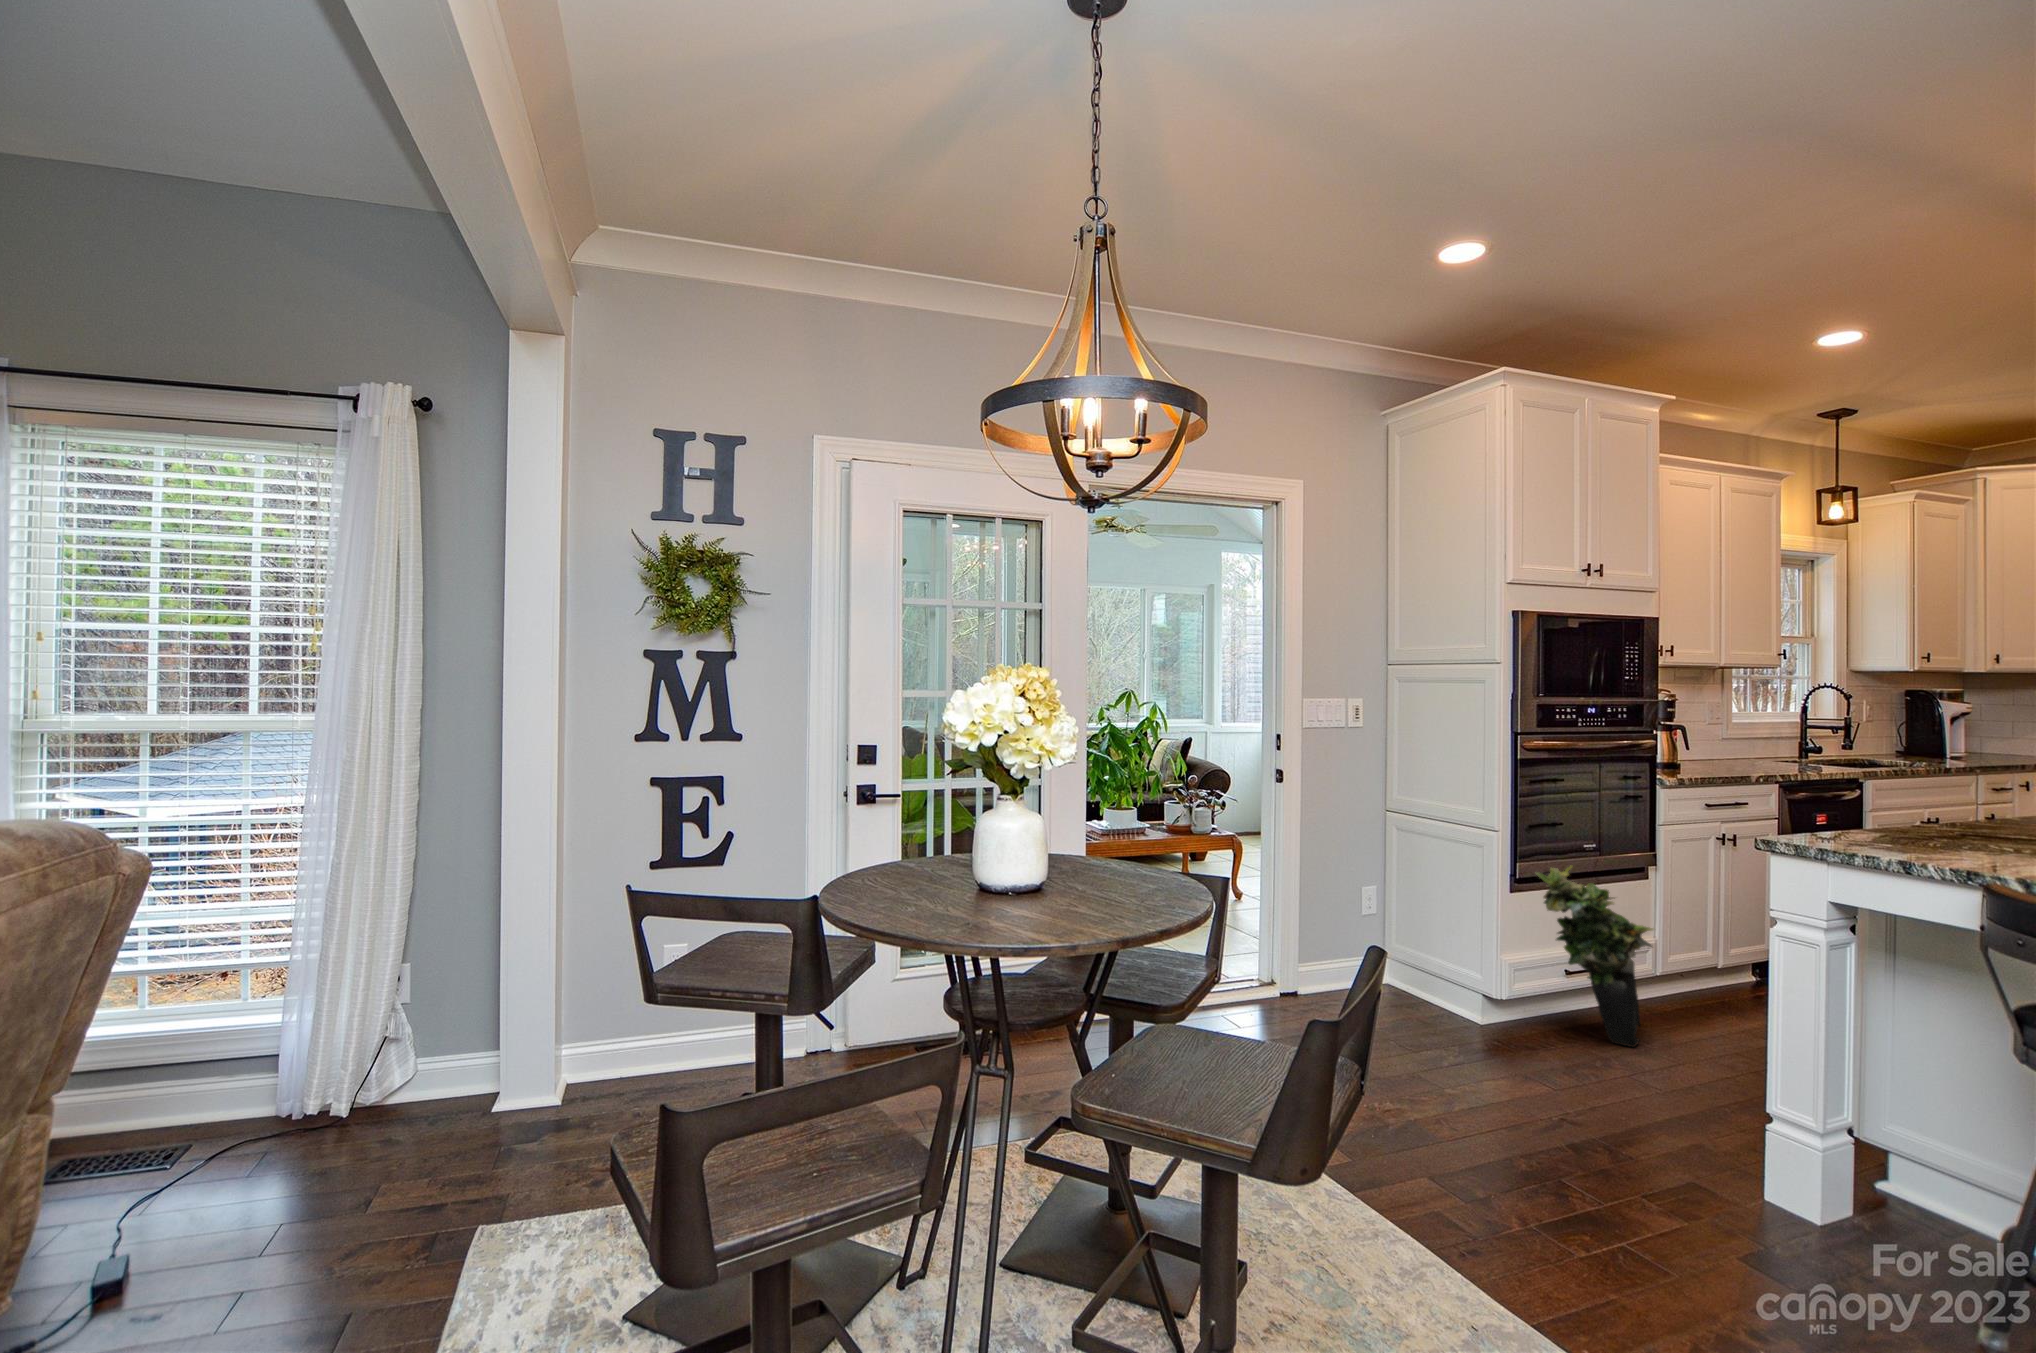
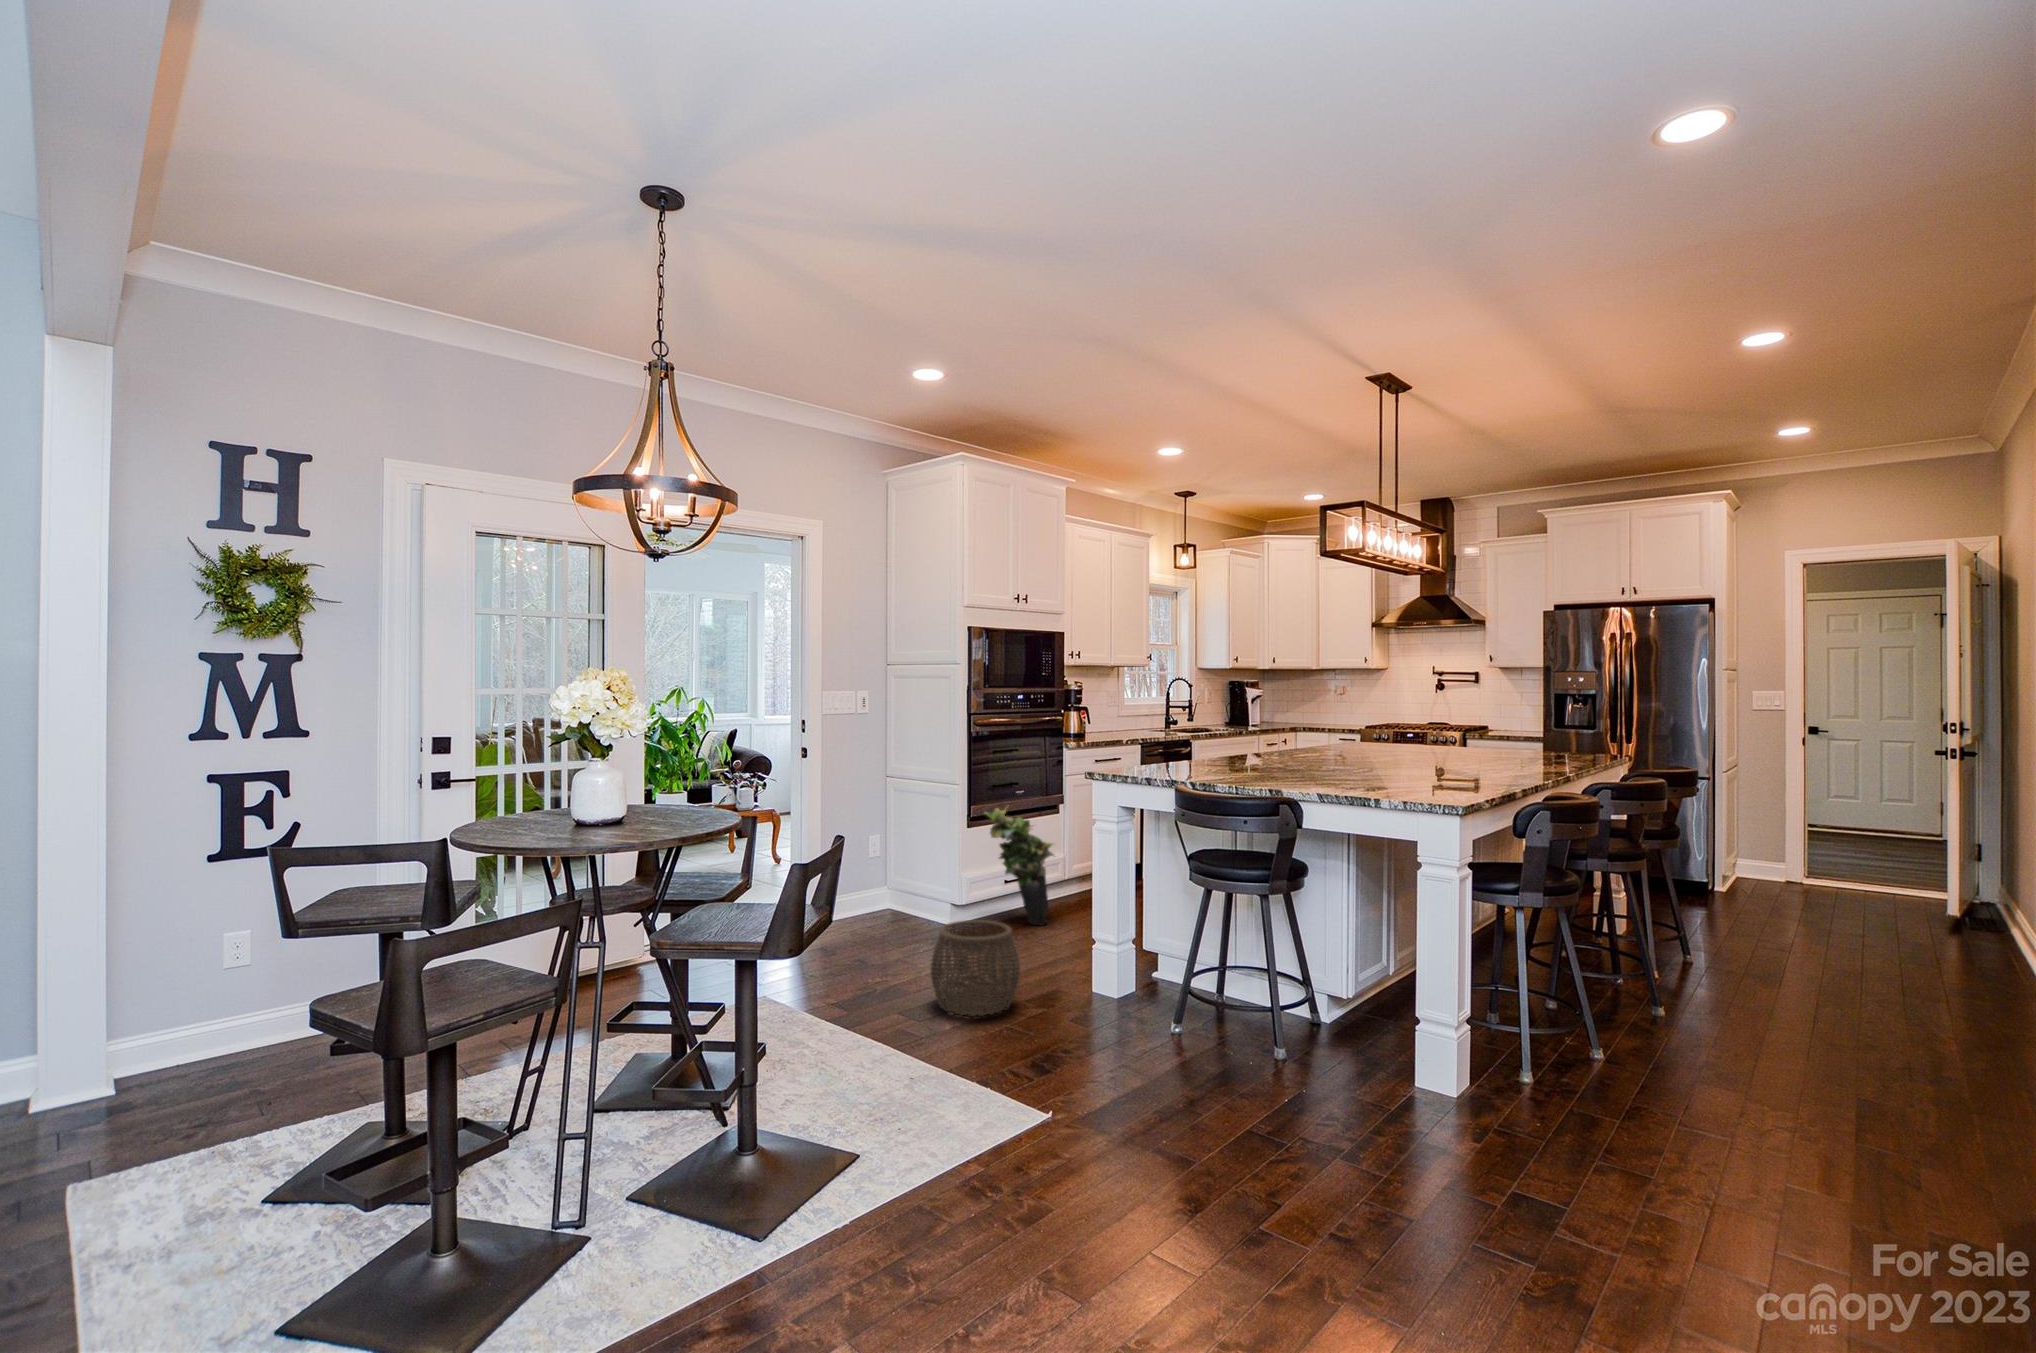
woven basket: none [1475,1047,1634,1212] -> present [930,920,1020,1016]

